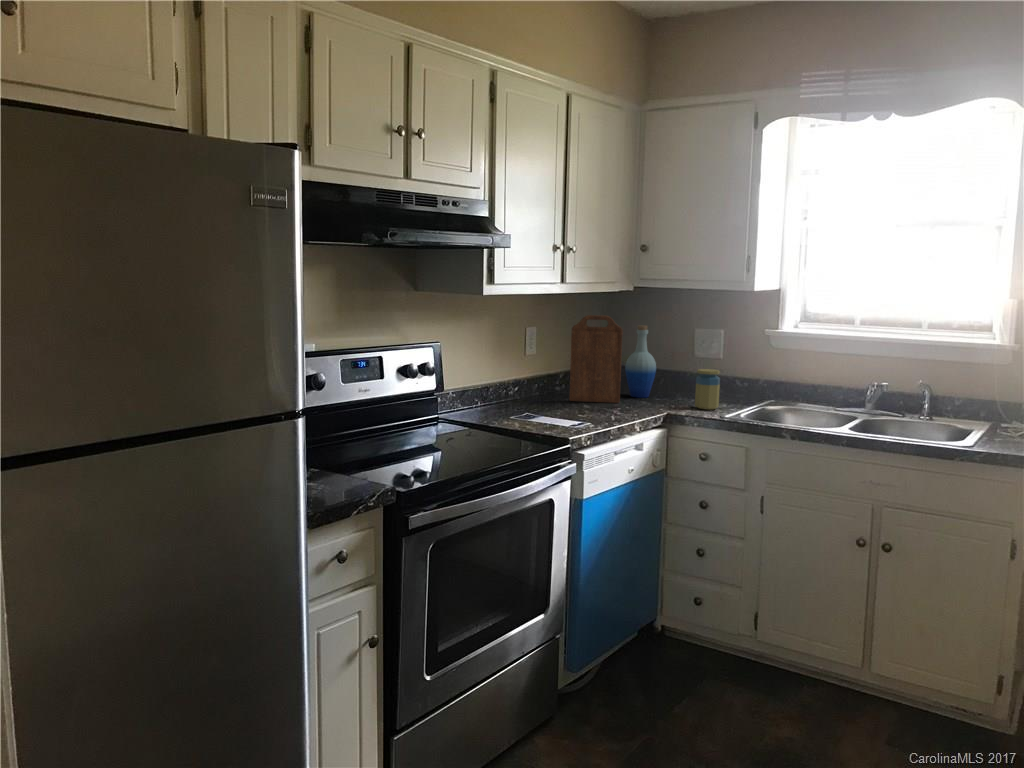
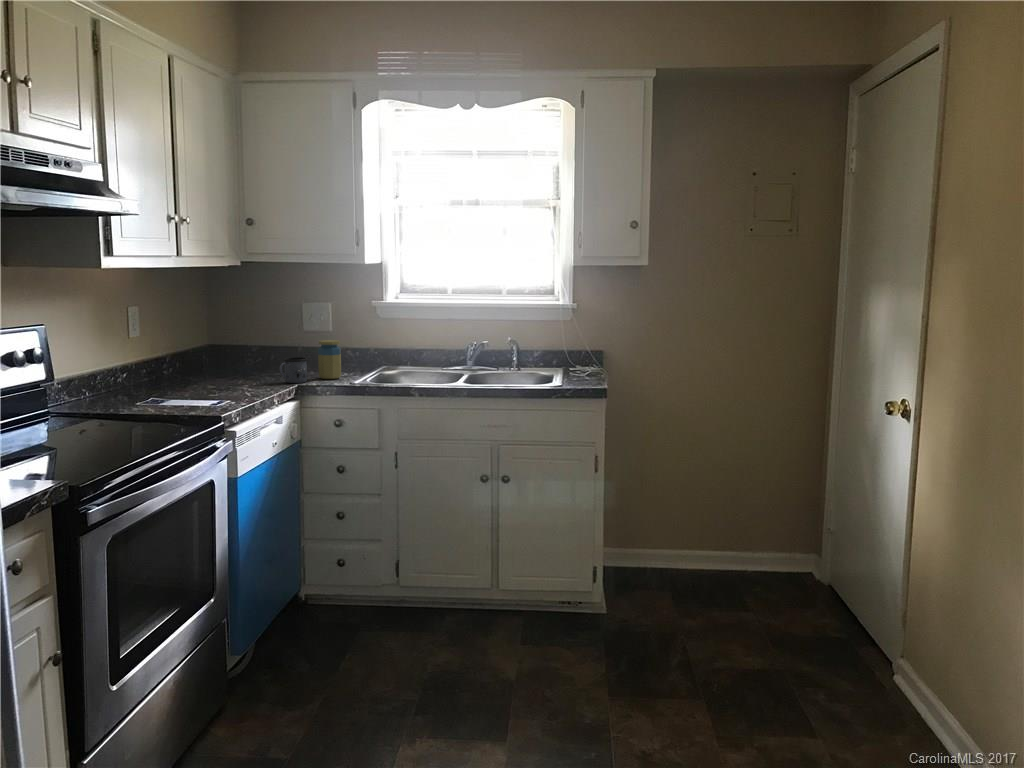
cutting board: present [570,315,623,403] -> none [182,291,241,383]
bottle: present [625,326,656,398] -> none [239,301,271,375]
mug: none [653,384,683,411] -> present [280,357,308,383]

